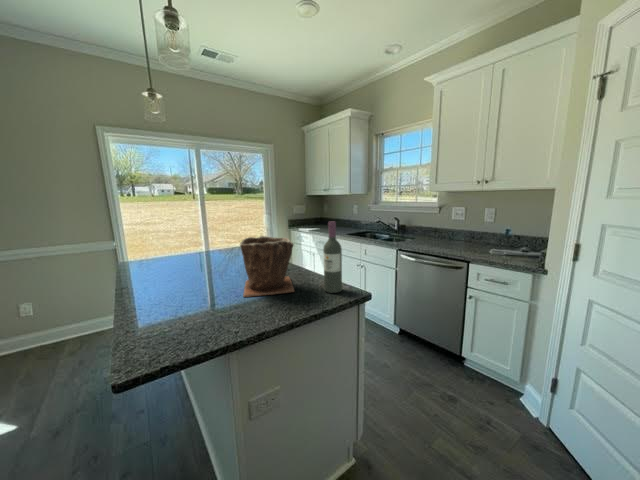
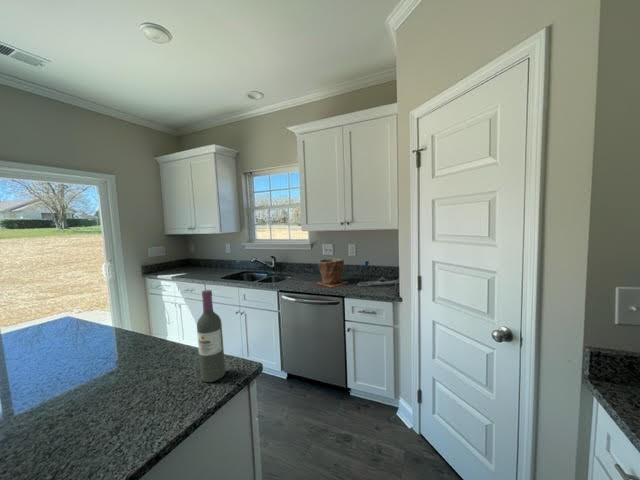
plant pot: present [240,236,294,297] -> present [317,259,348,287]

